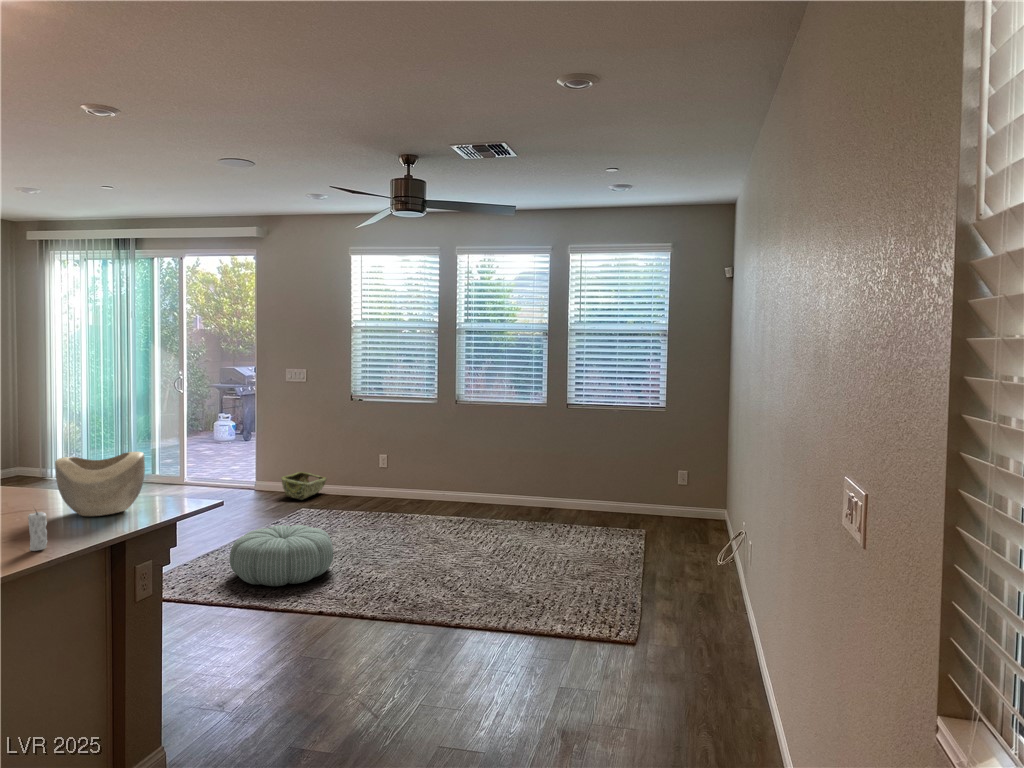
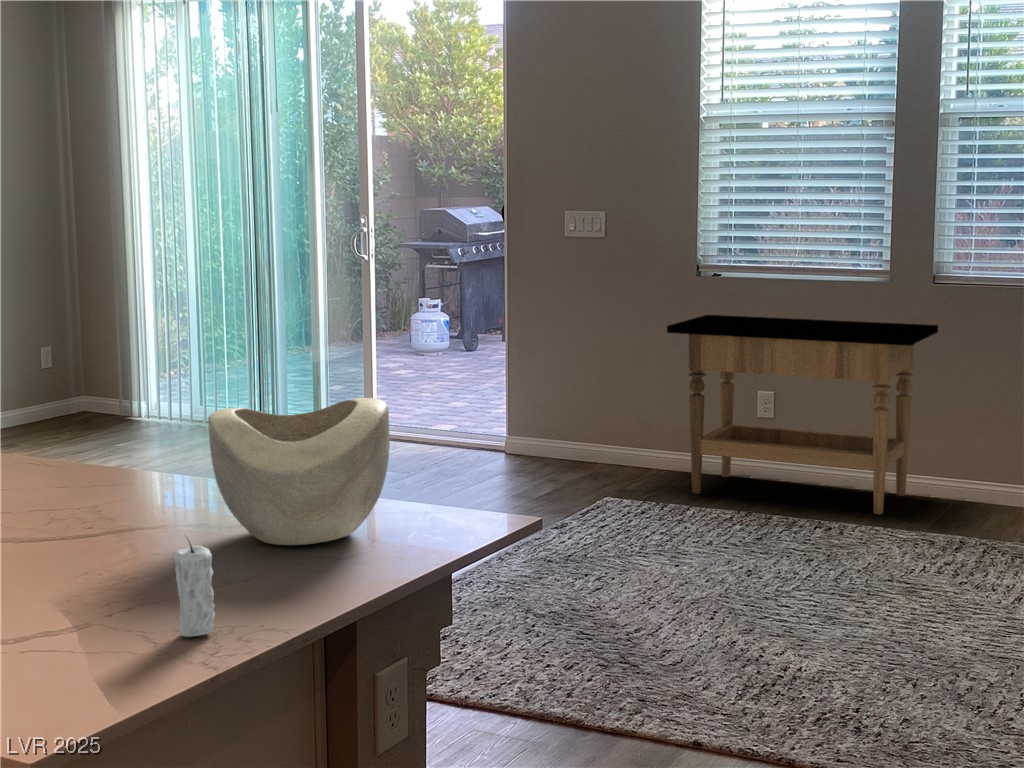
side table: none [334,419,459,510] -> present [667,315,938,514]
woven basket: present [281,472,327,500] -> none [558,421,646,479]
pouf: present [230,525,334,586] -> none [492,541,703,671]

